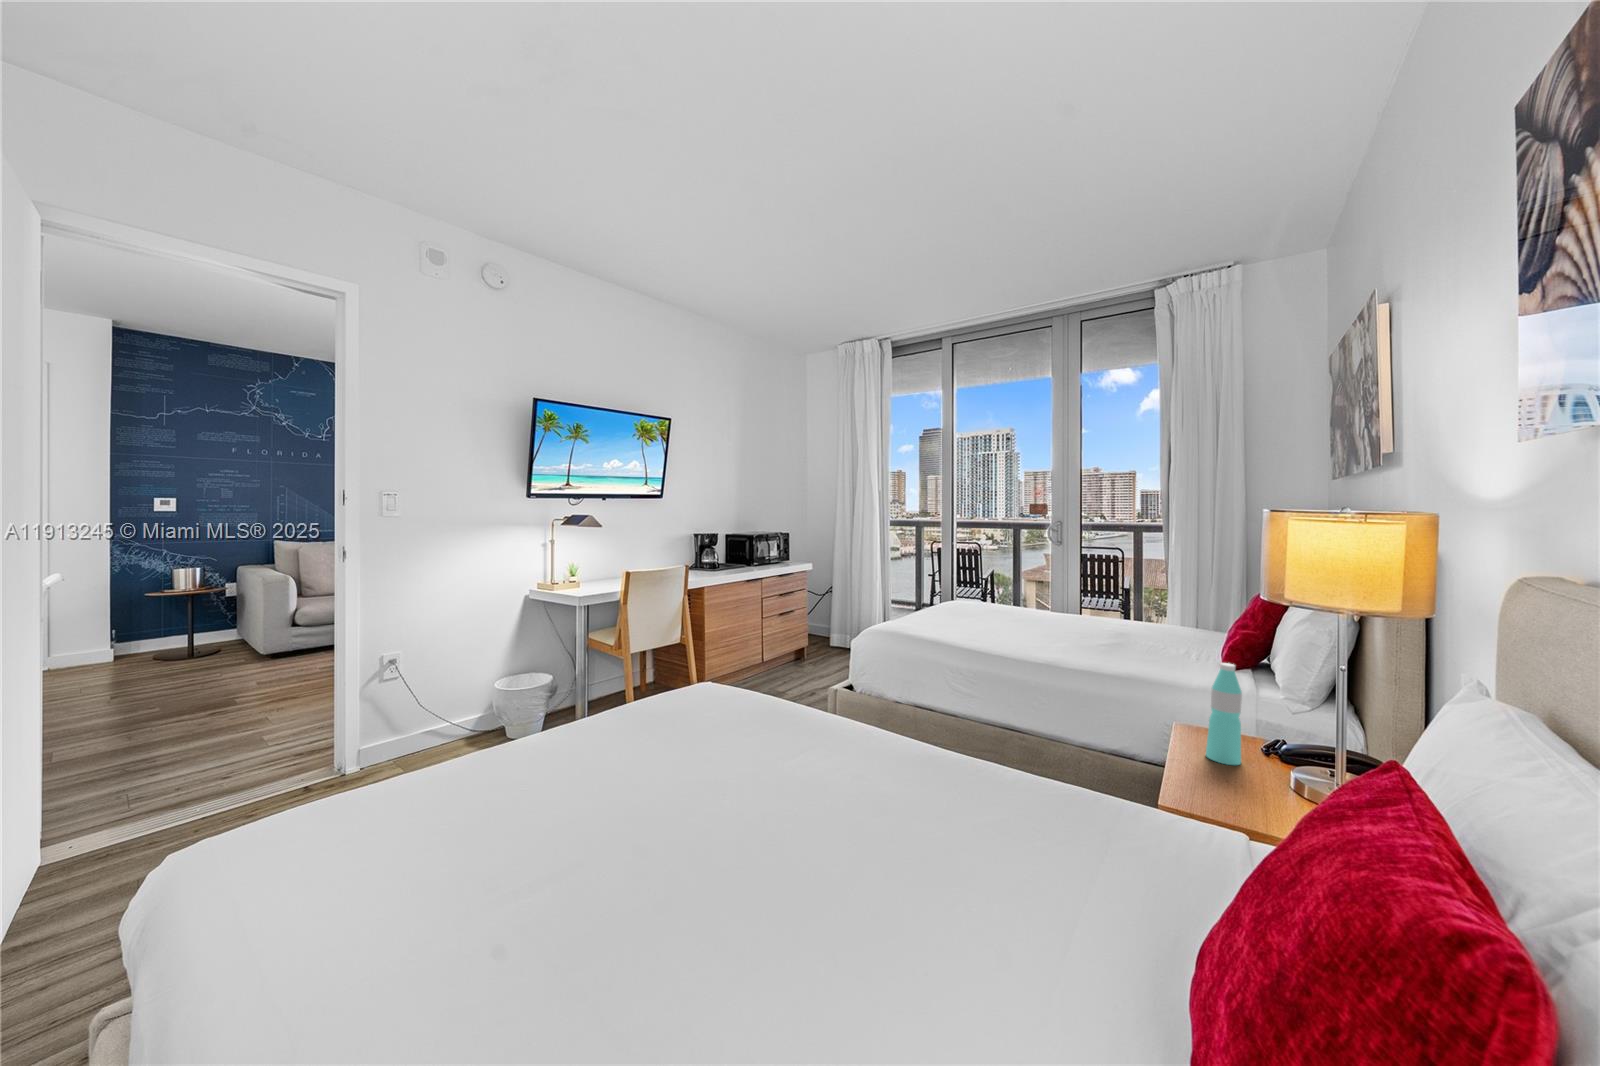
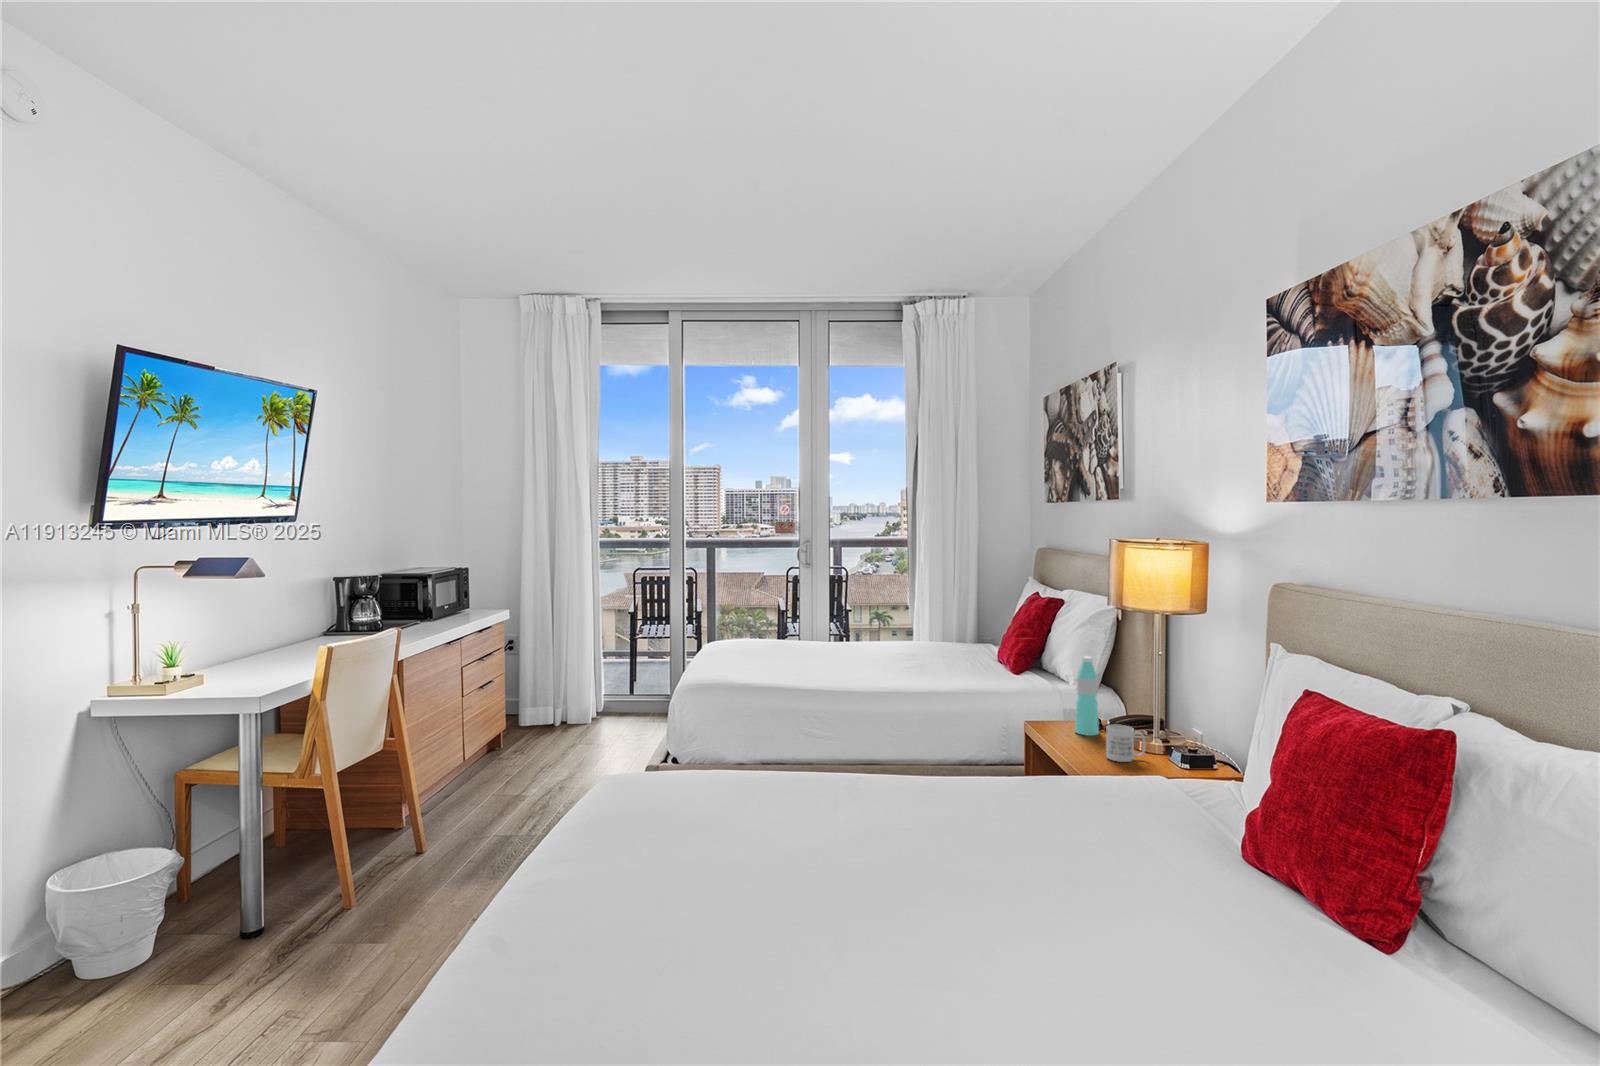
mug: none [1200,754,1262,810] -> present [1106,725,1146,762]

